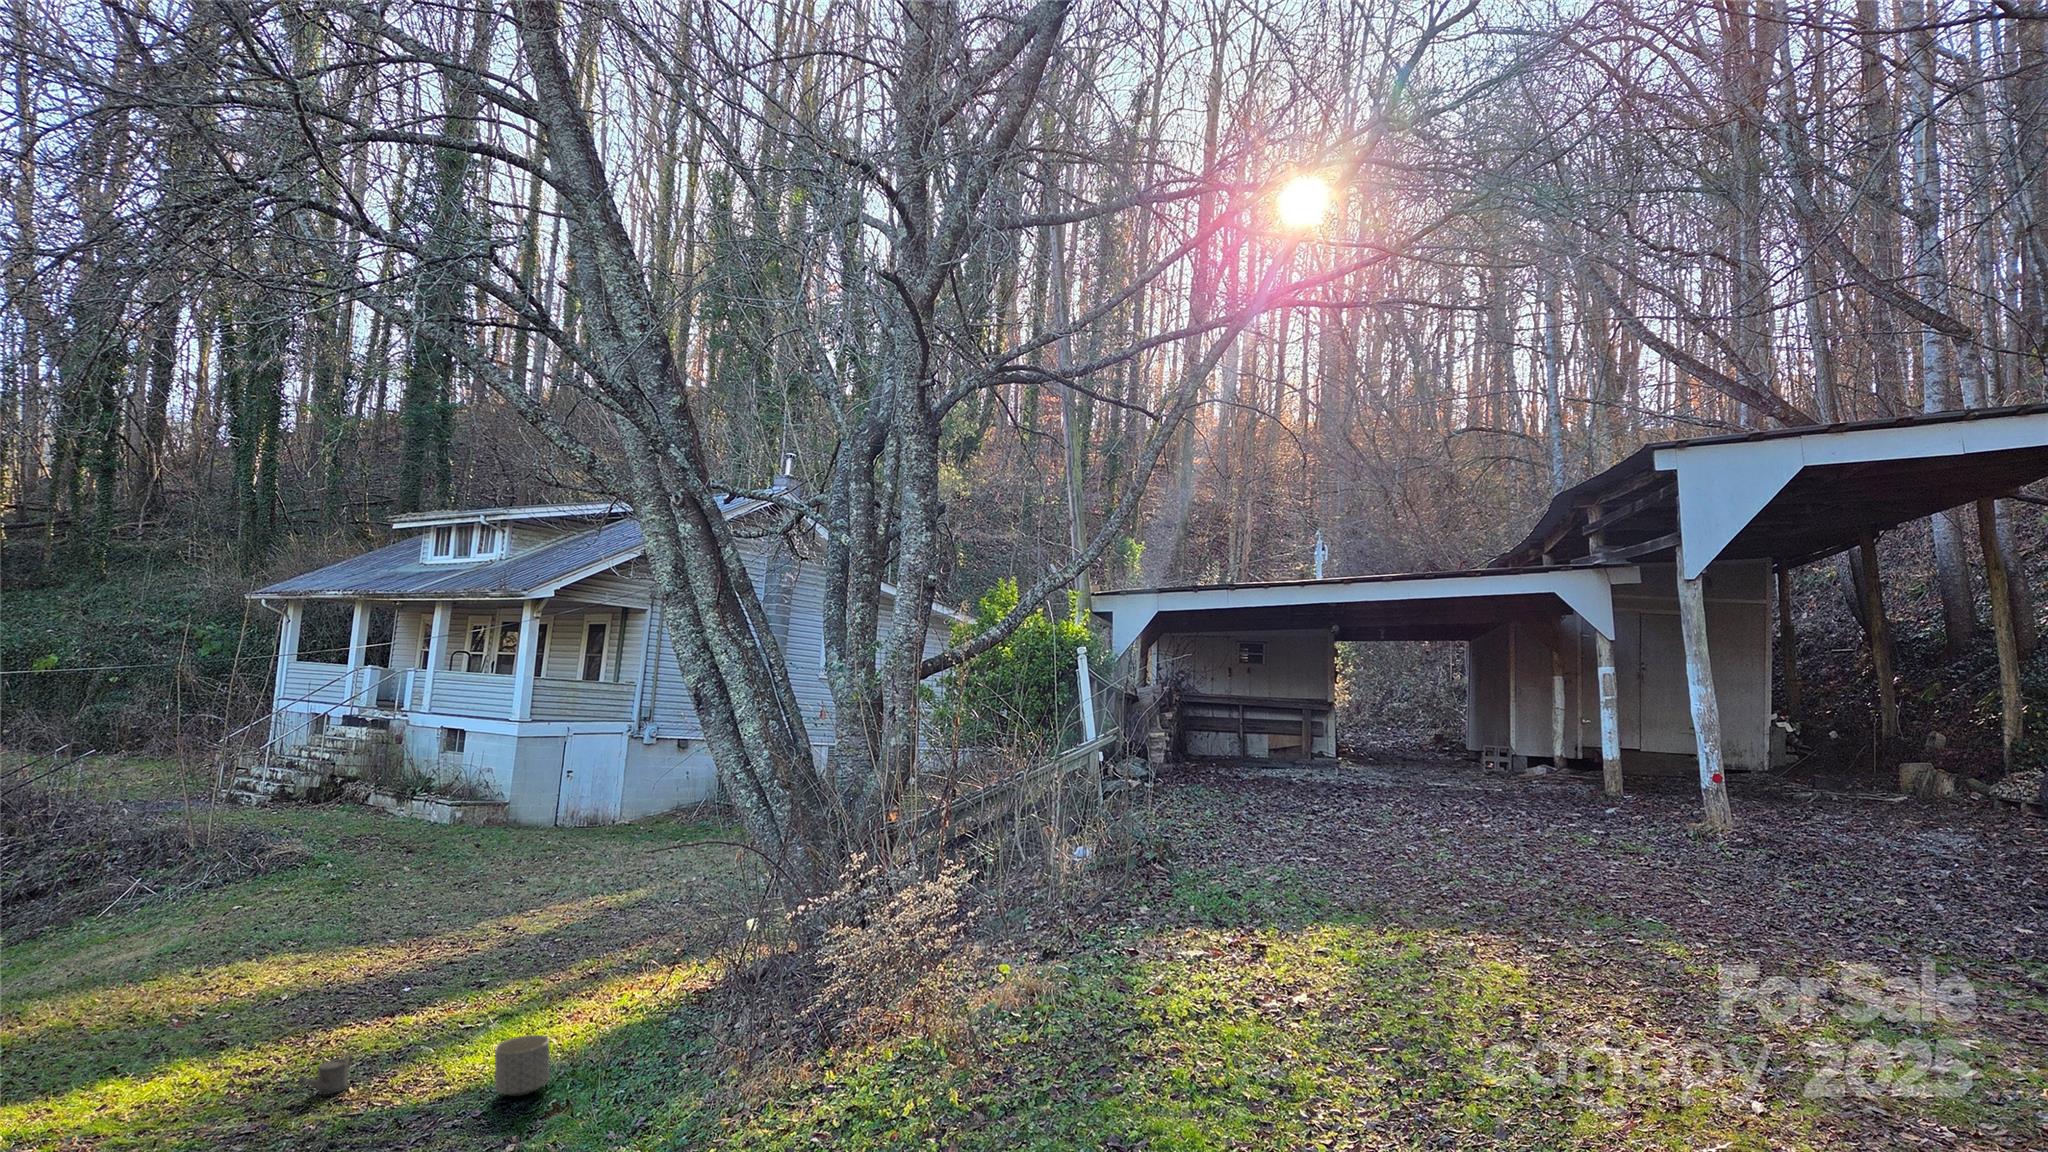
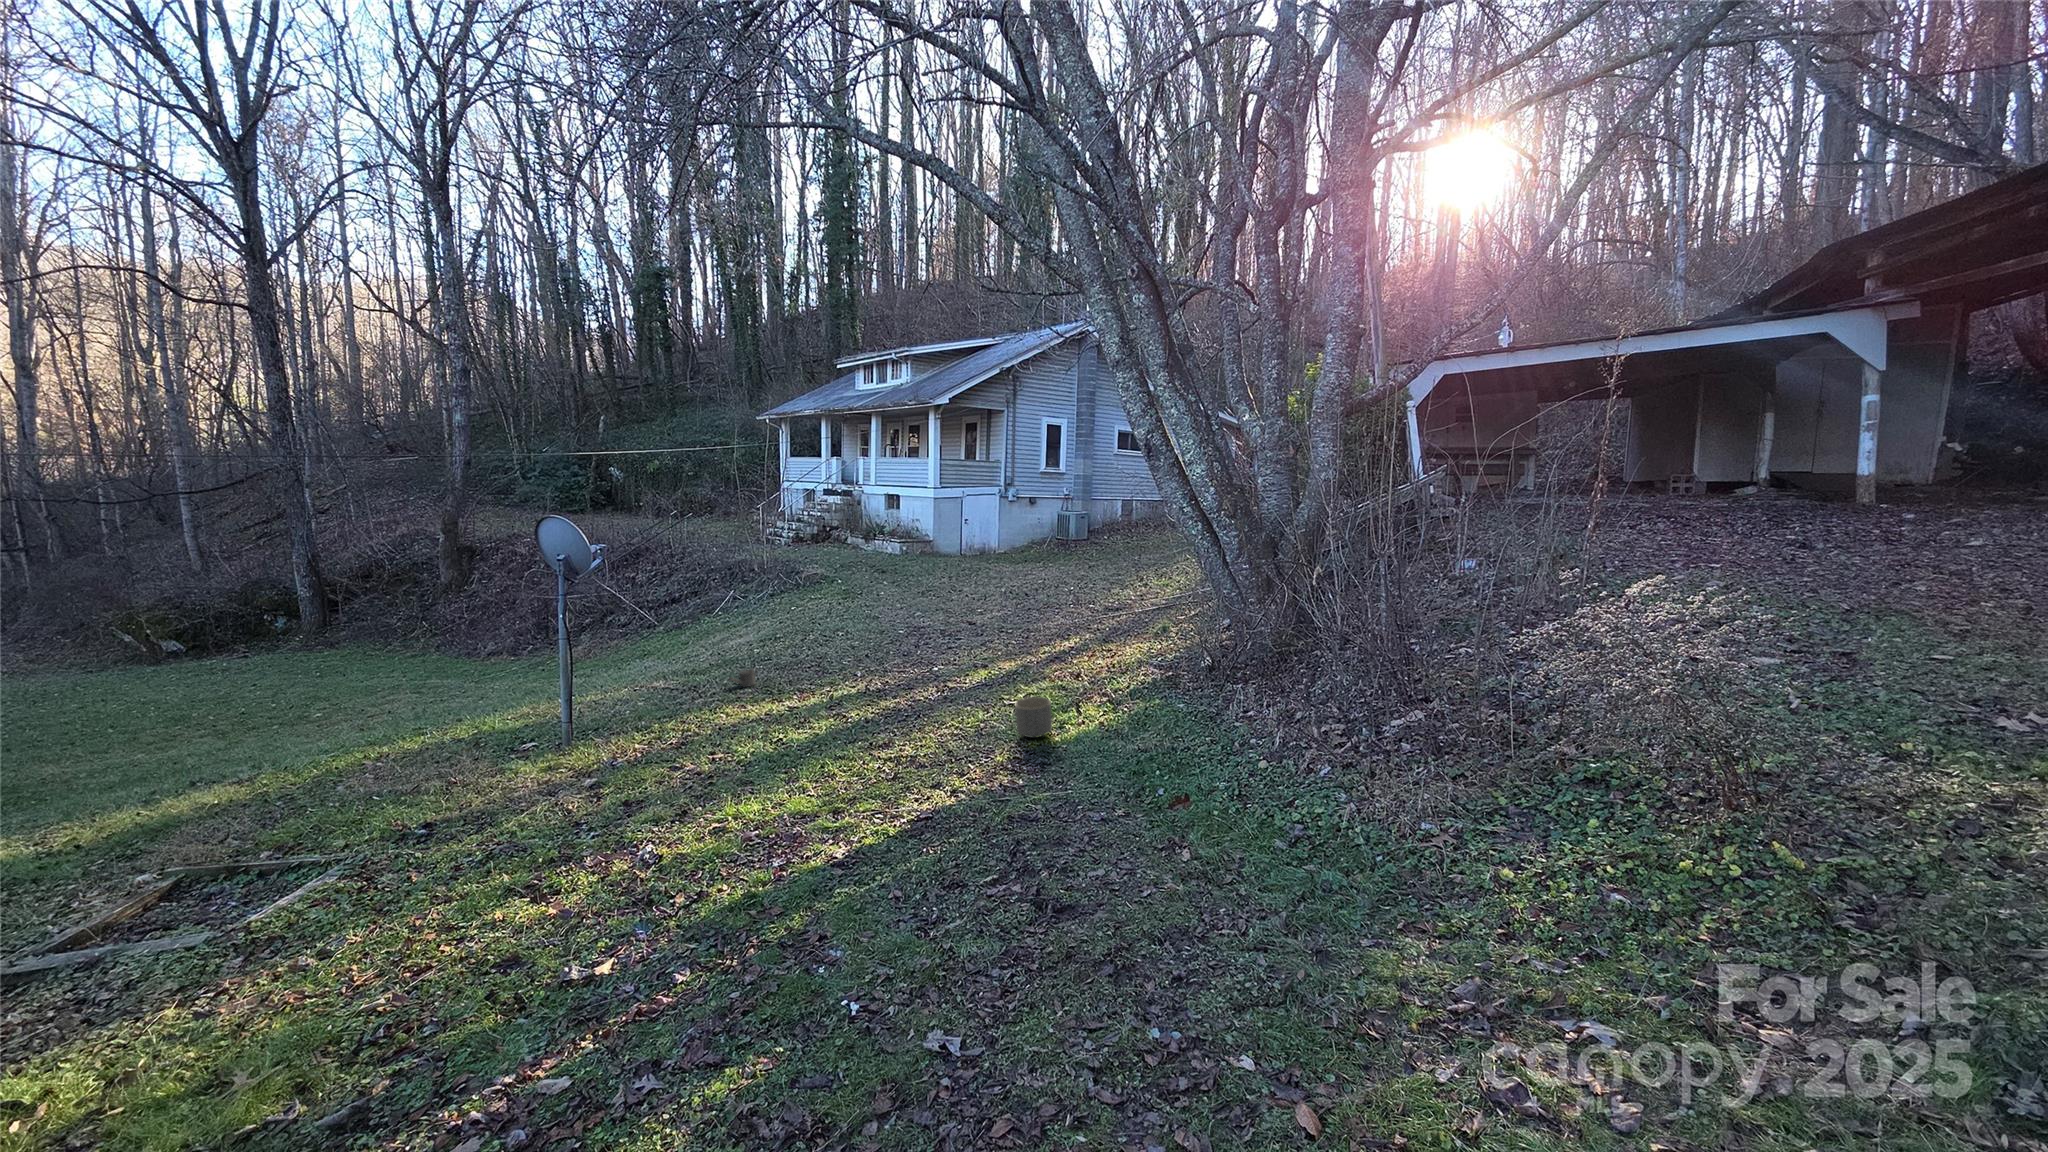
watering can: present [298,1055,353,1095] -> present [728,669,757,687]

